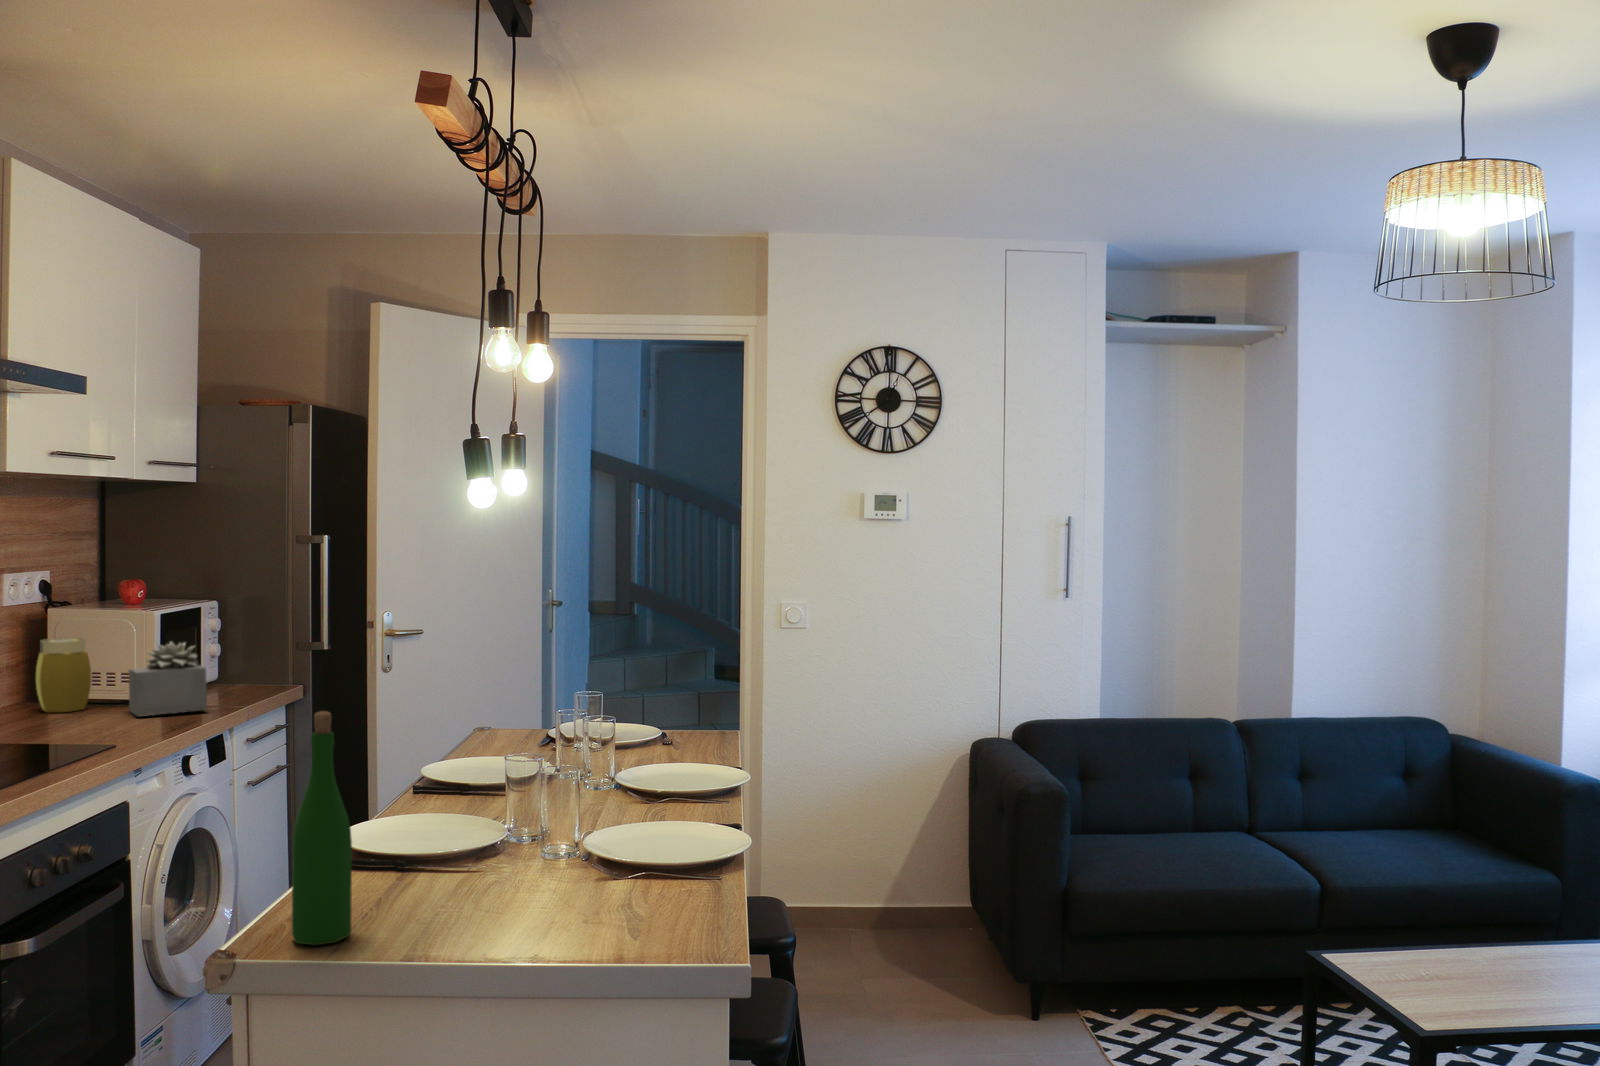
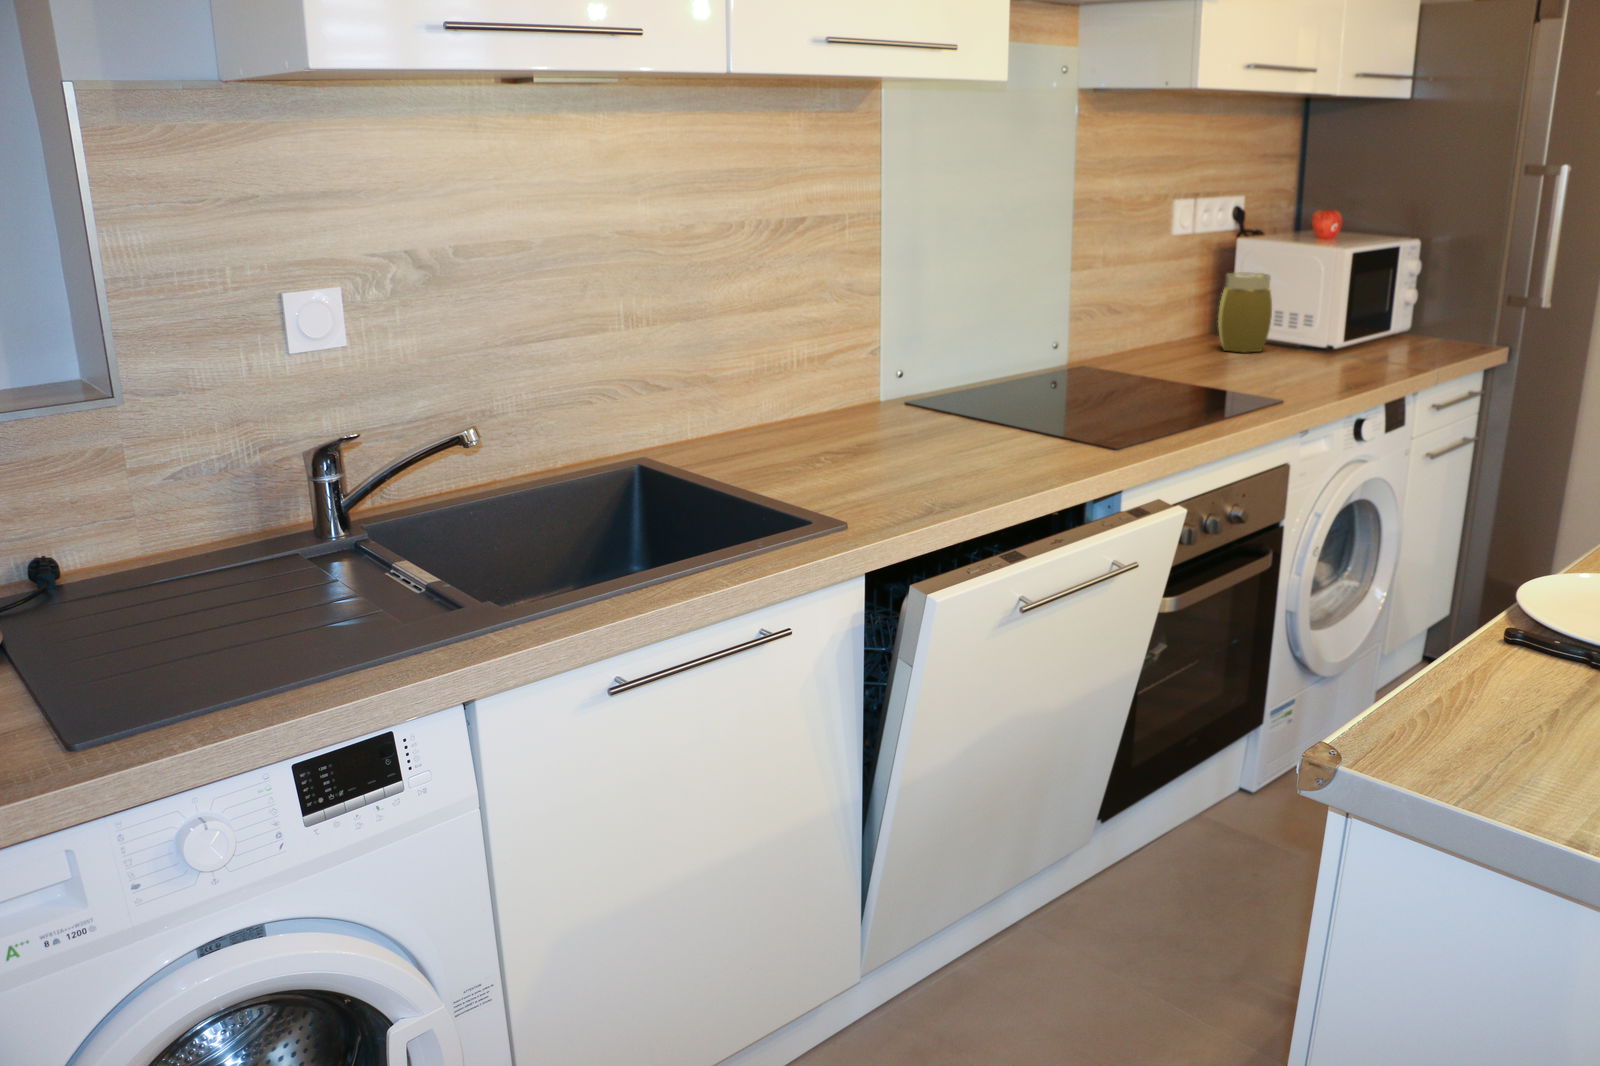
succulent plant: present [129,642,207,716] -> none [1305,284,1394,367]
wine bottle: present [292,711,352,945] -> none [1439,430,1546,749]

